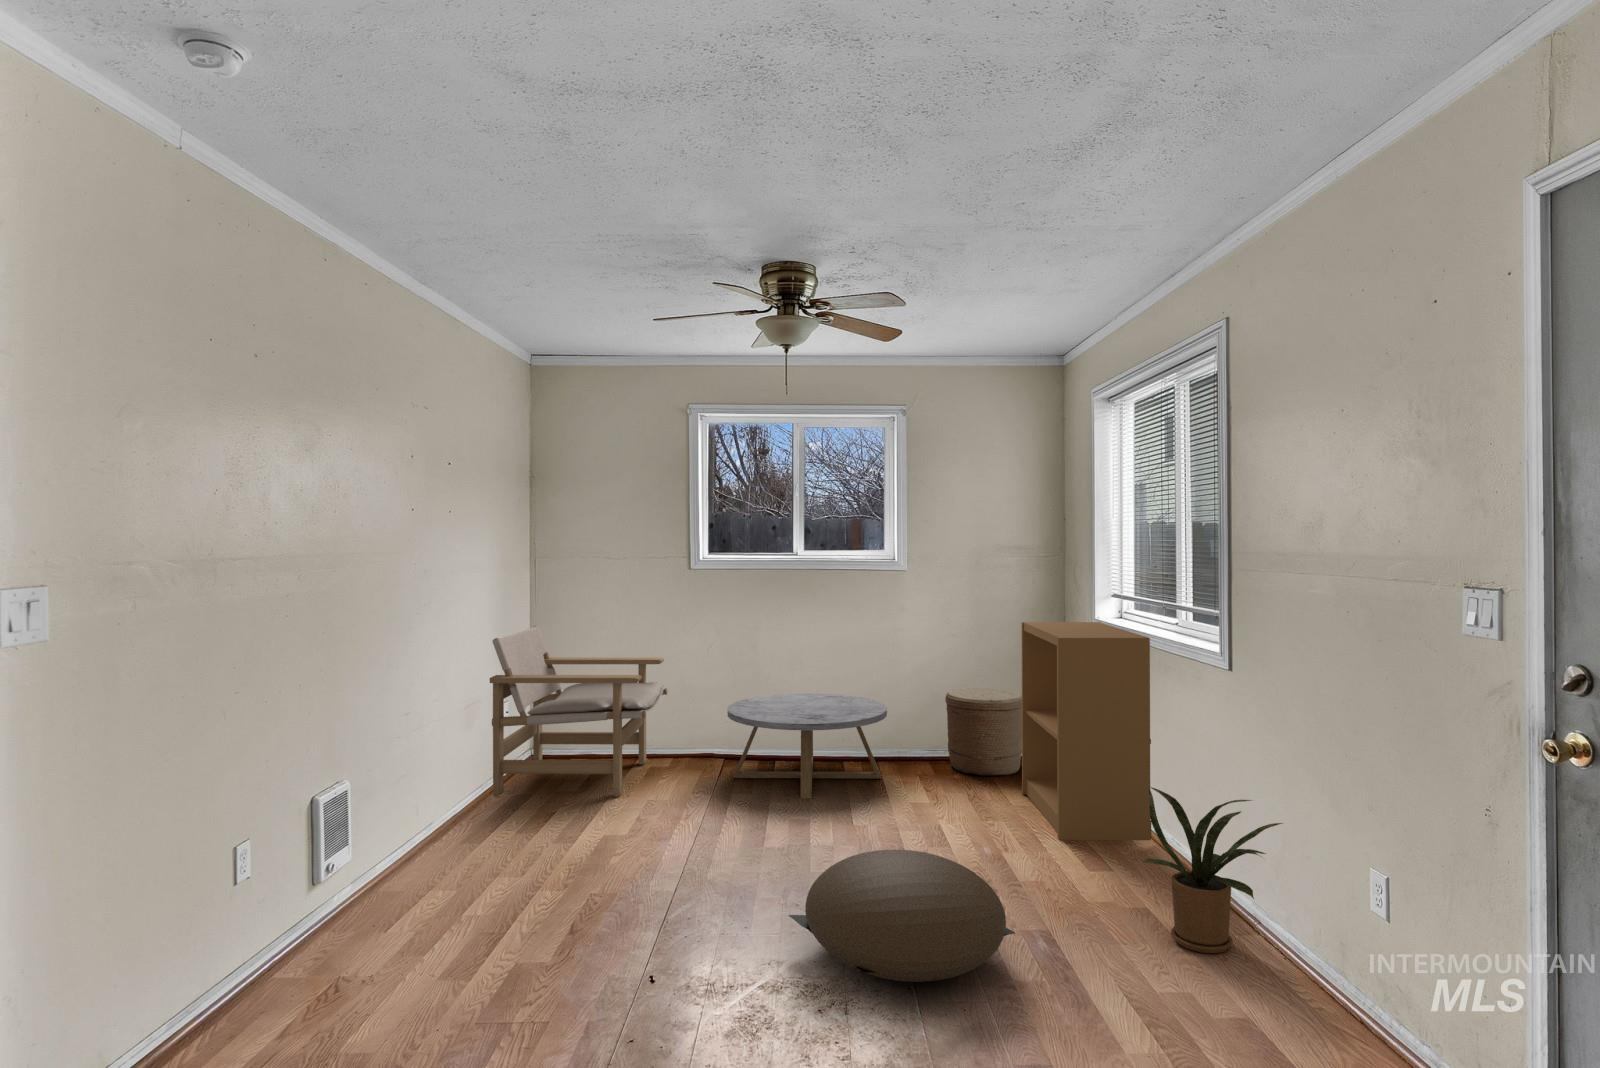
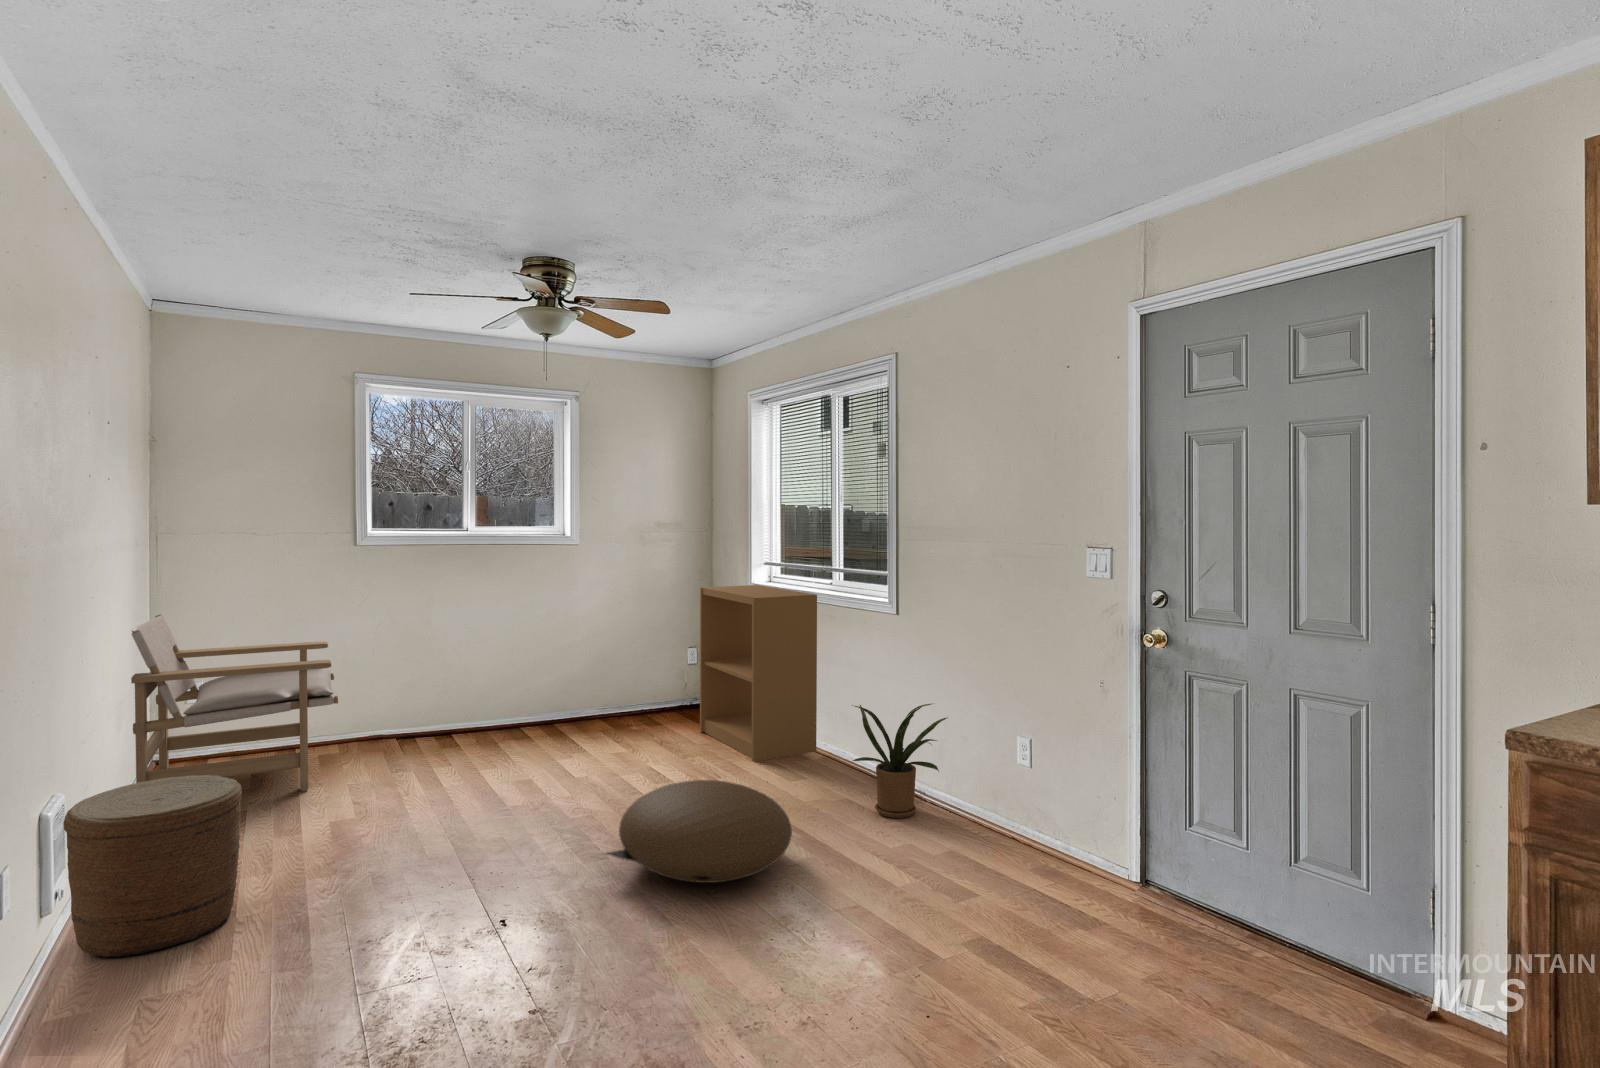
woven basket: present [945,688,1022,776] -> present [63,775,242,957]
coffee table: present [727,693,887,798] -> none [416,664,579,763]

